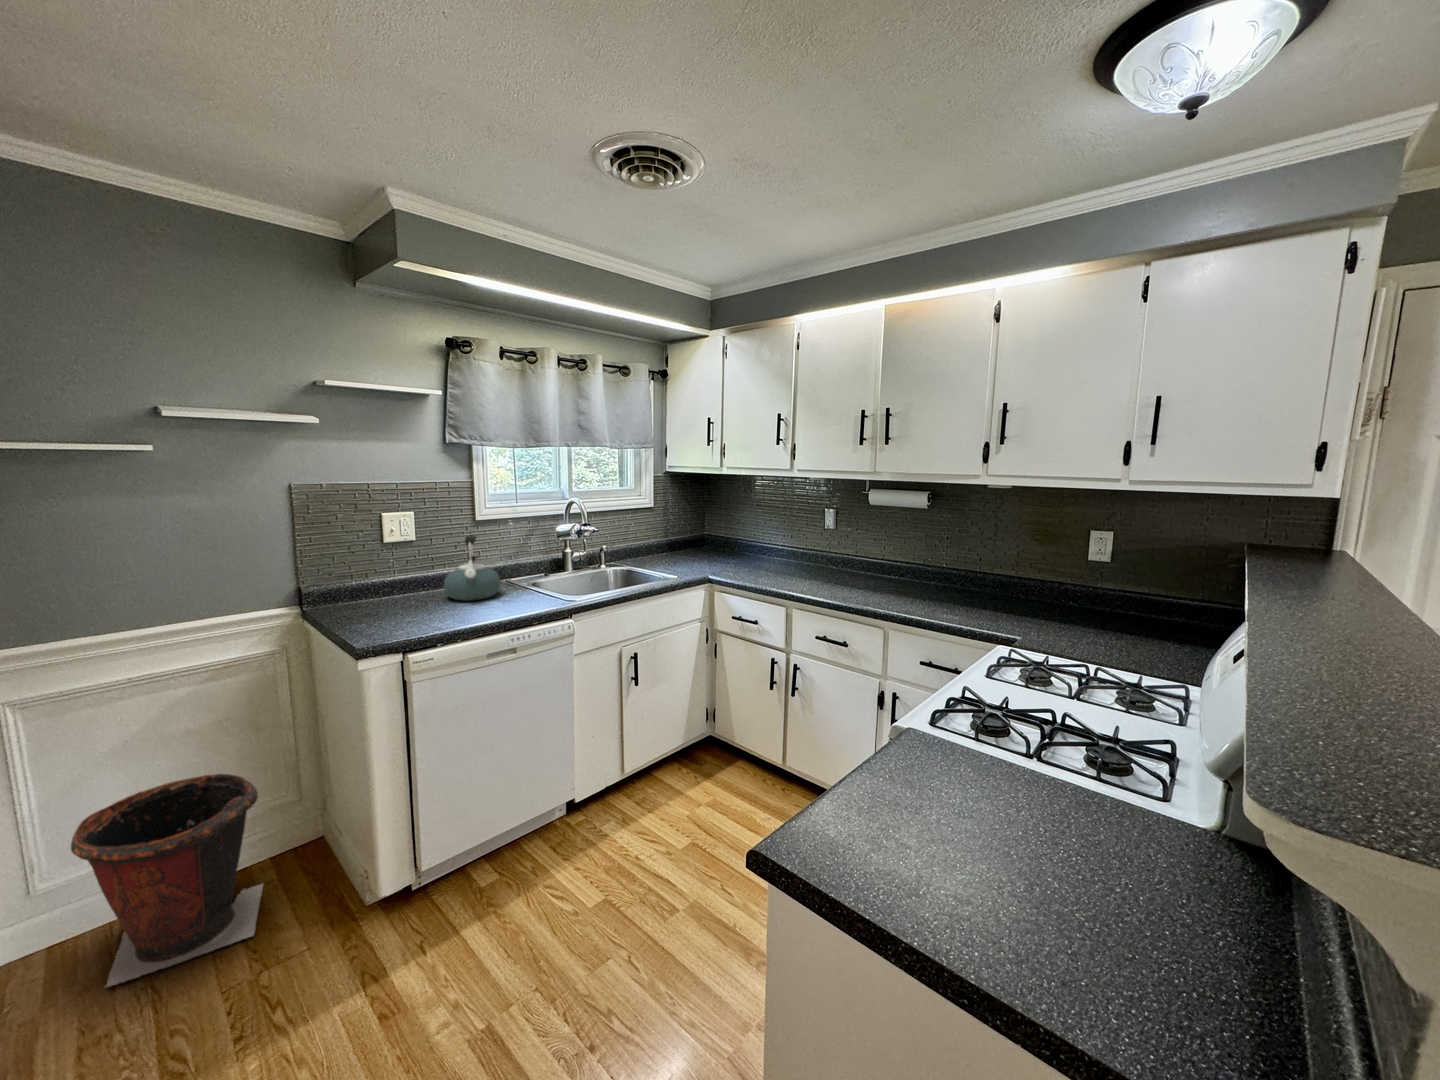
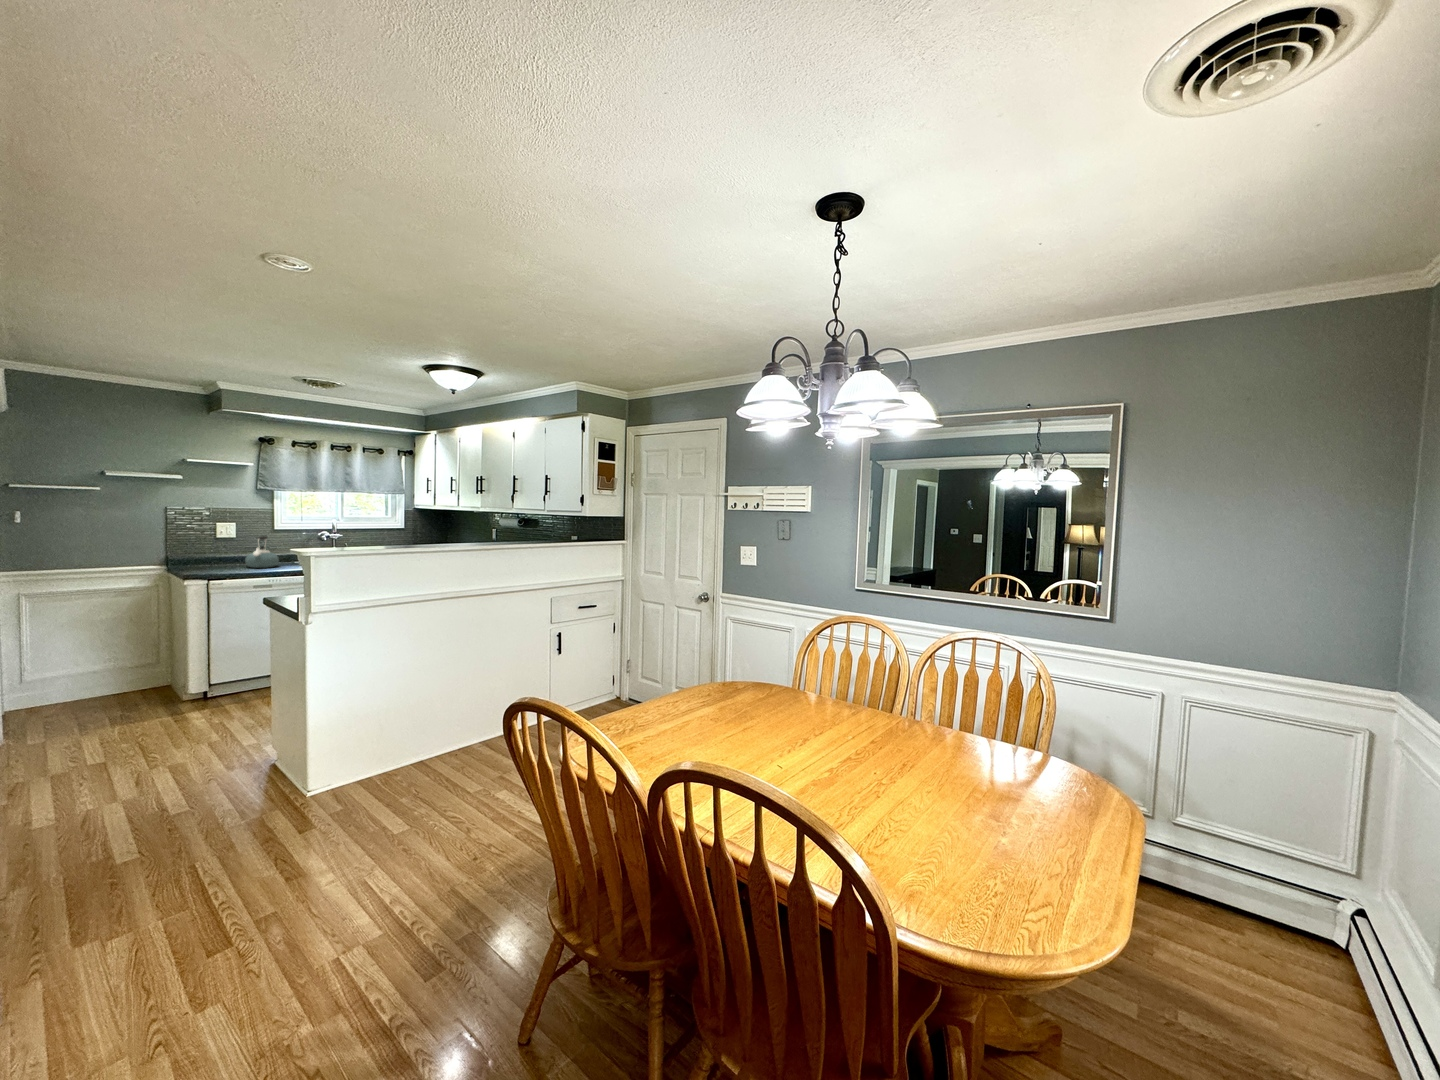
waste bin: present [71,774,263,987] -> none [44,638,135,715]

